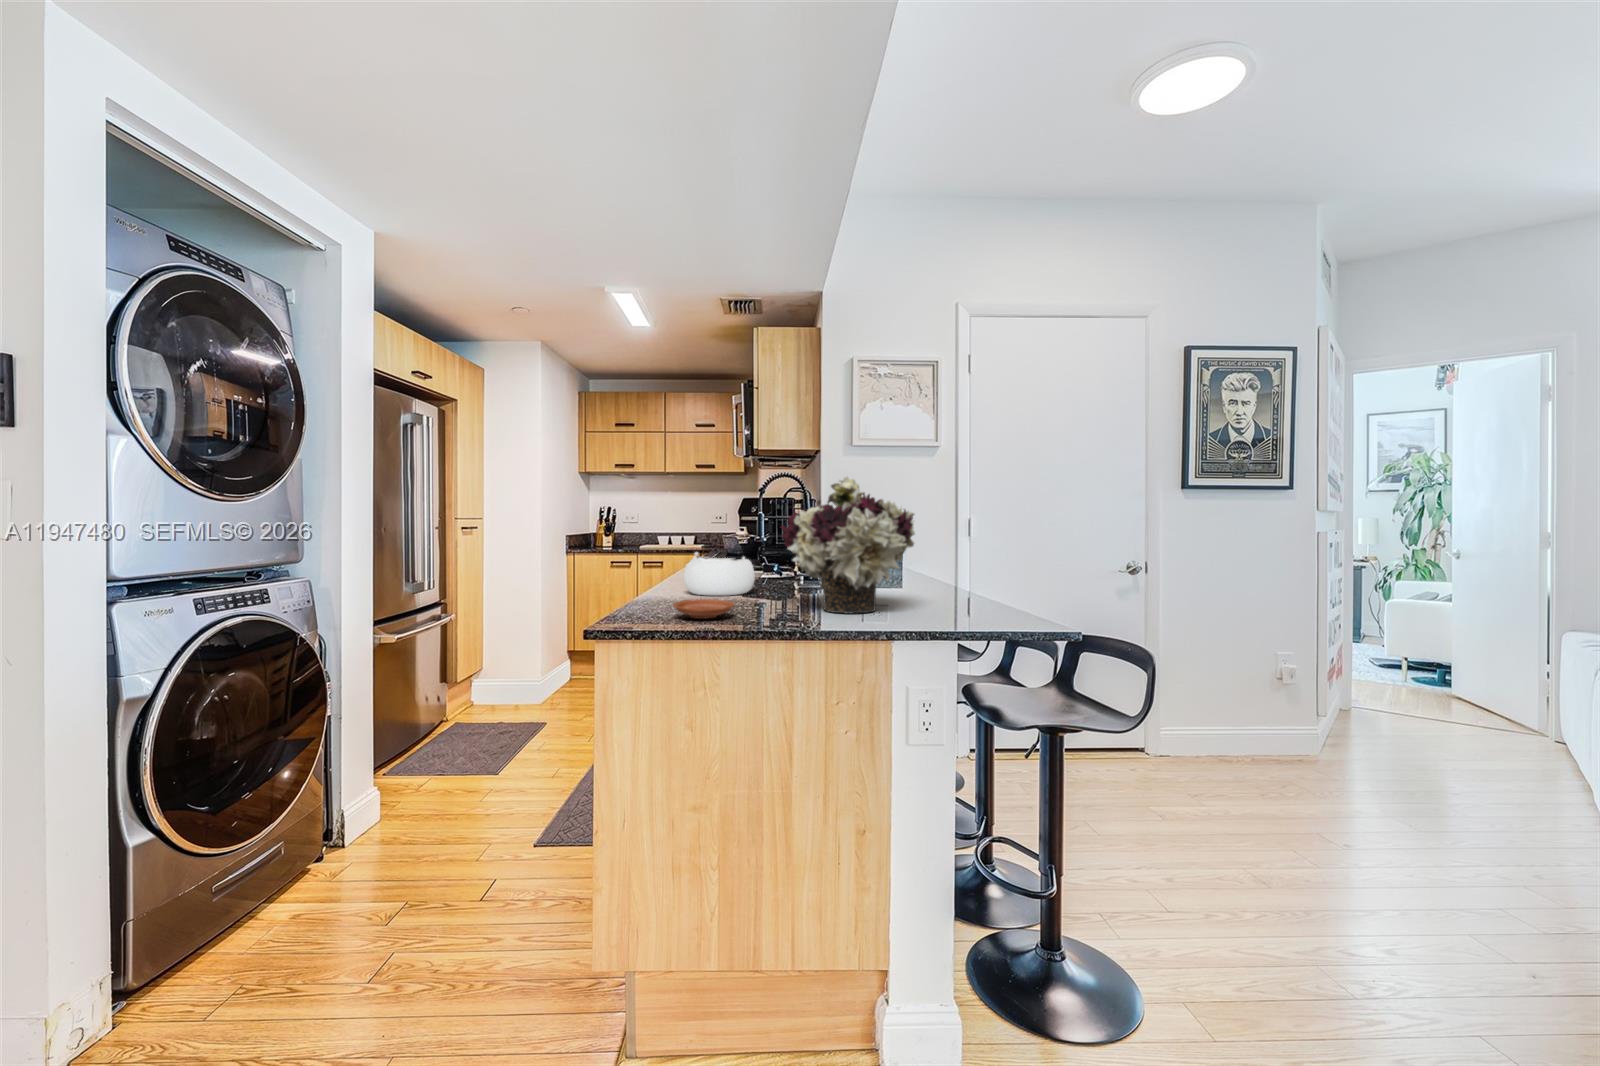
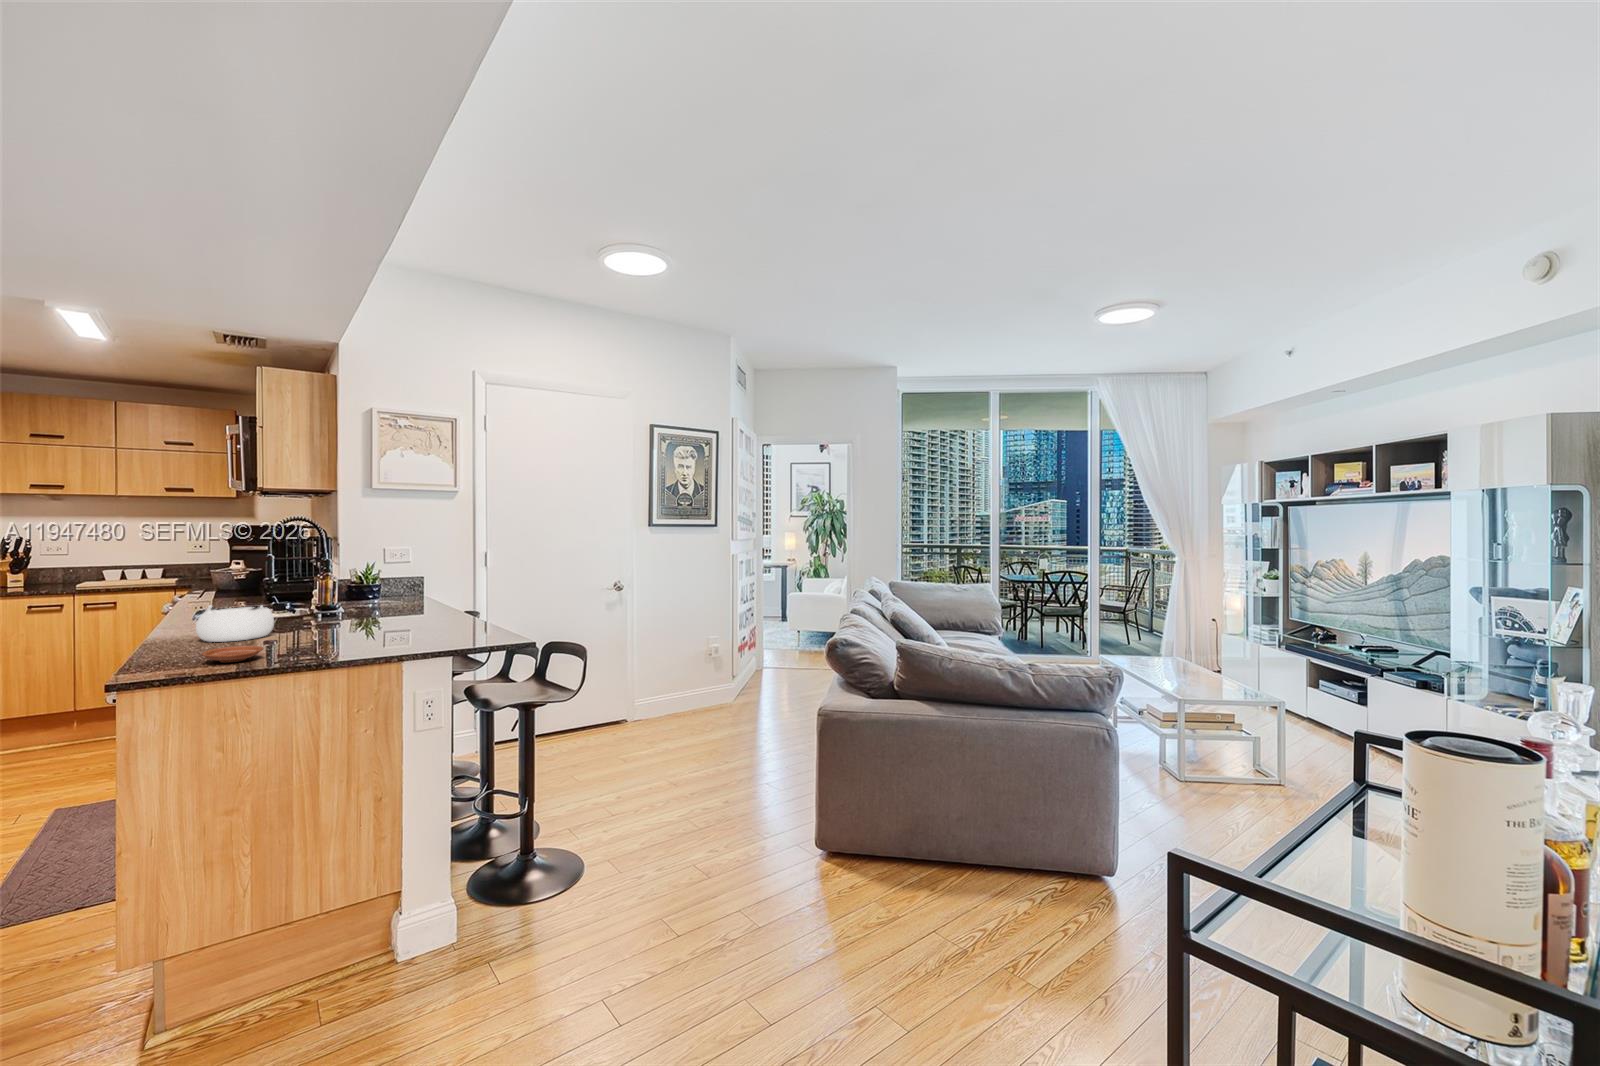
flower arrangement: present [781,477,915,614] -> none [303,546,419,645]

